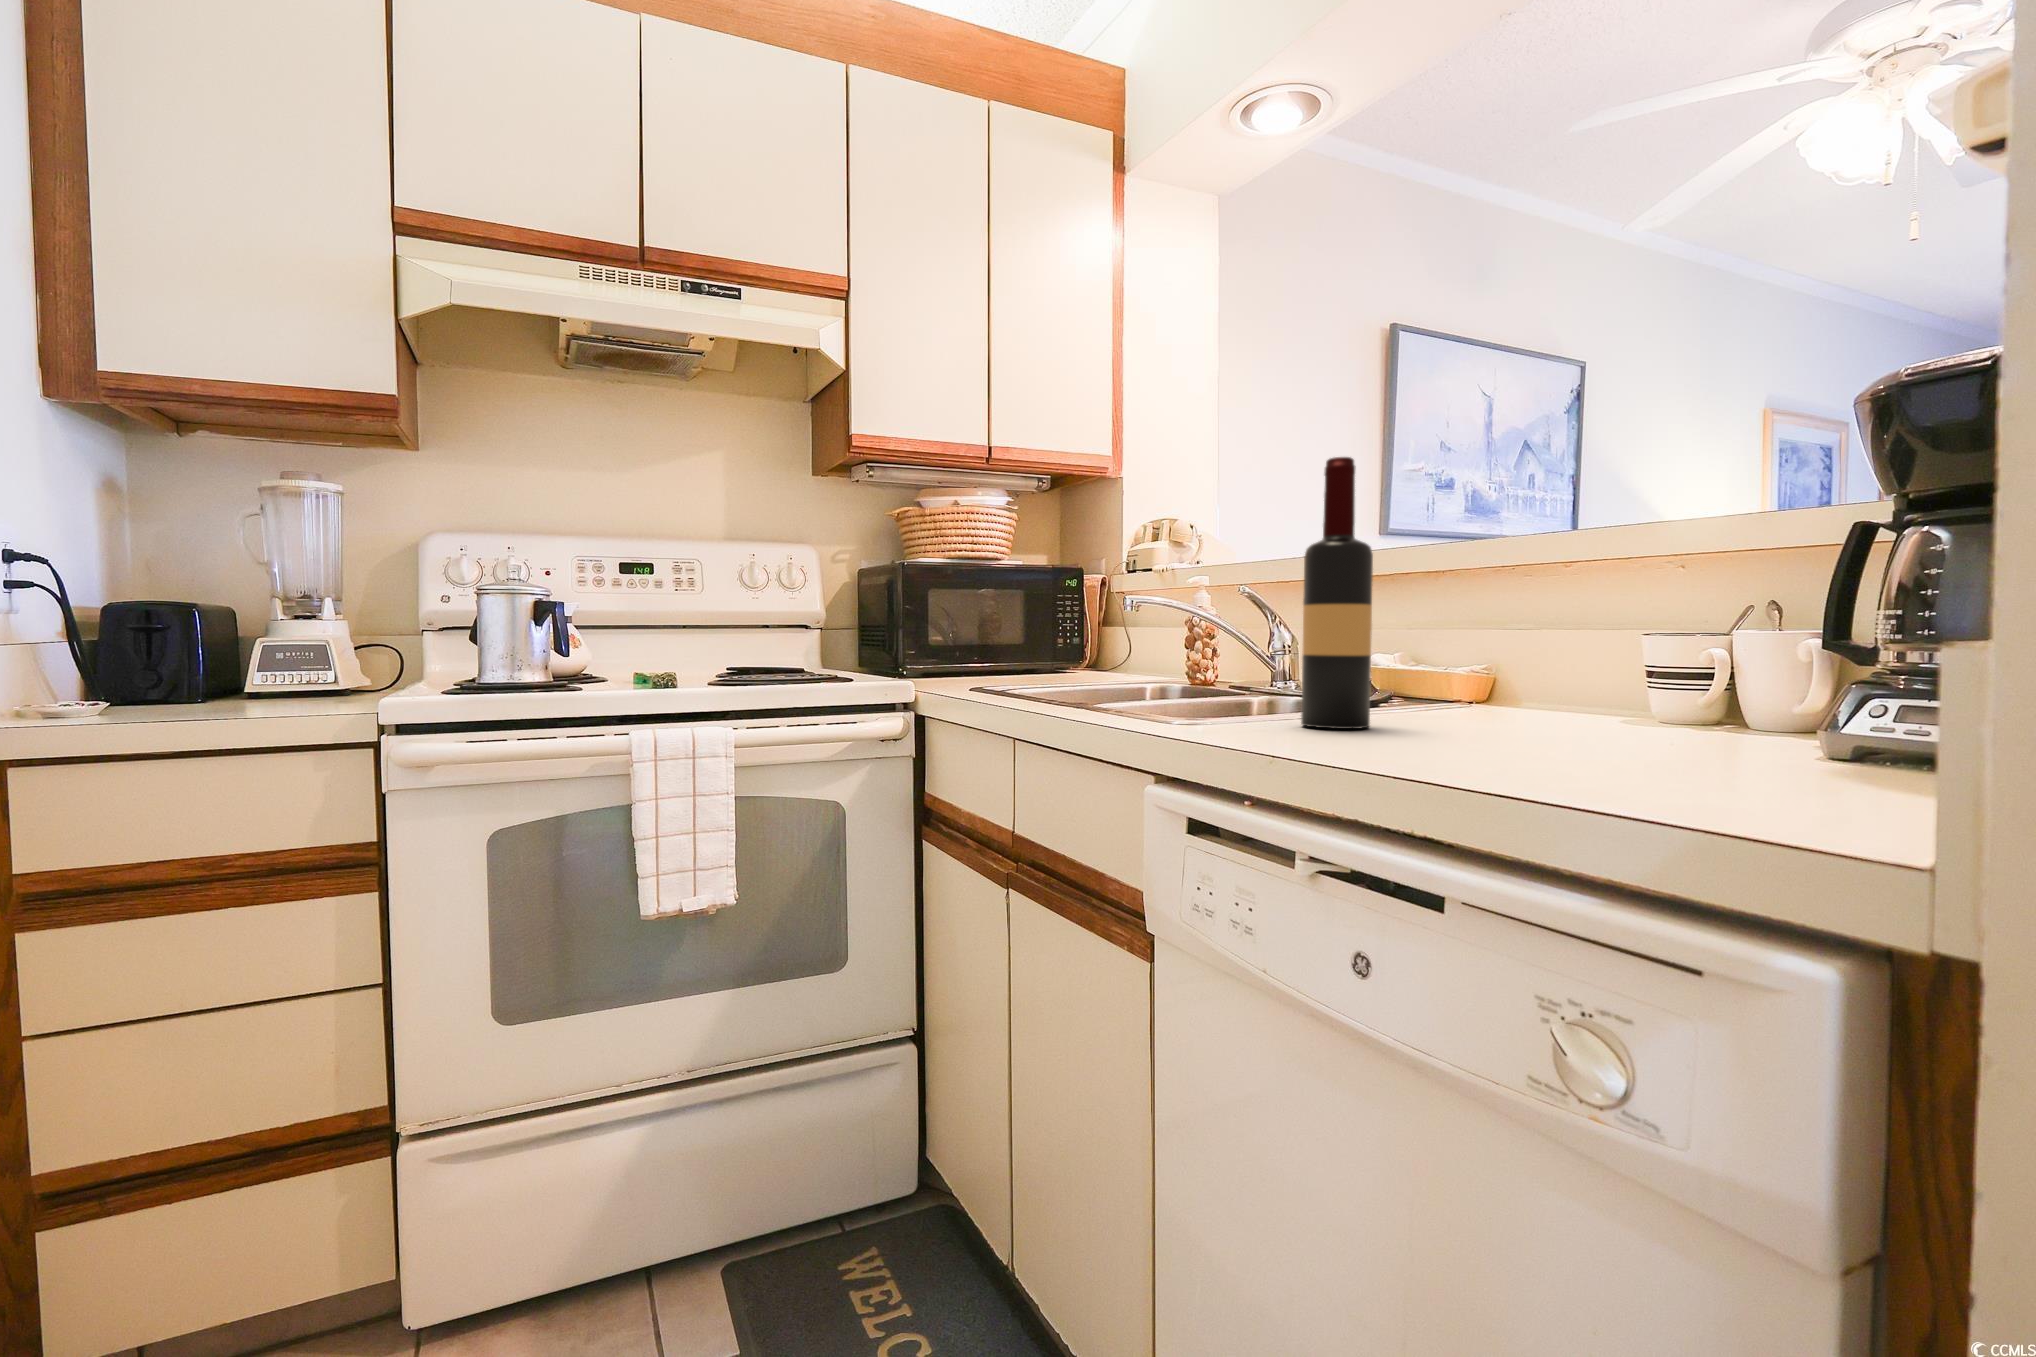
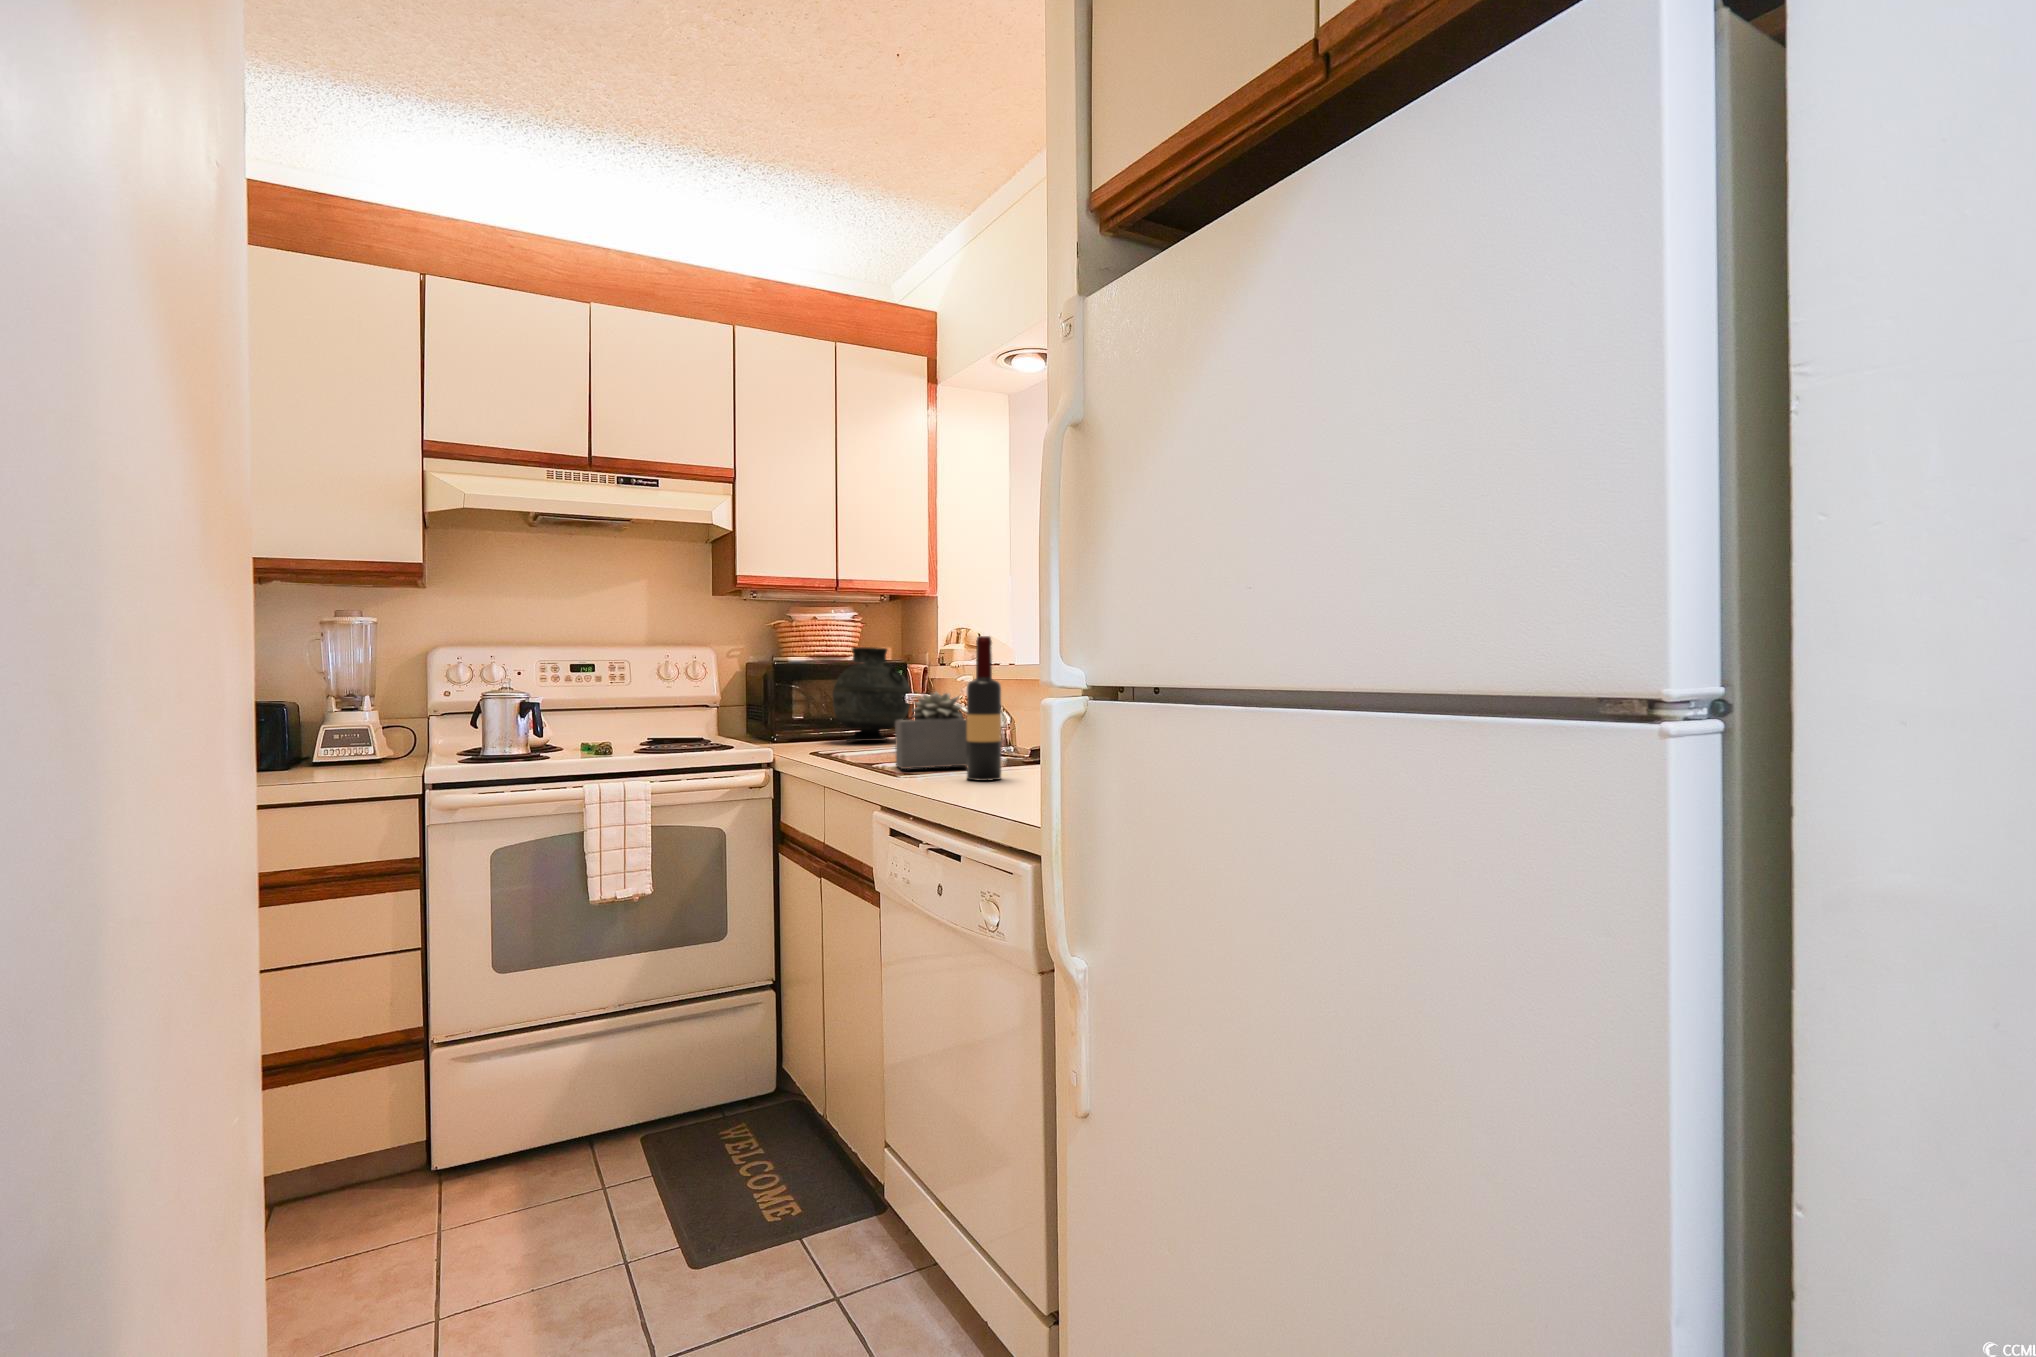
vase: none [973,542,1094,678] -> present [833,647,910,741]
succulent plant: none [1128,579,1276,709] -> present [895,692,967,769]

